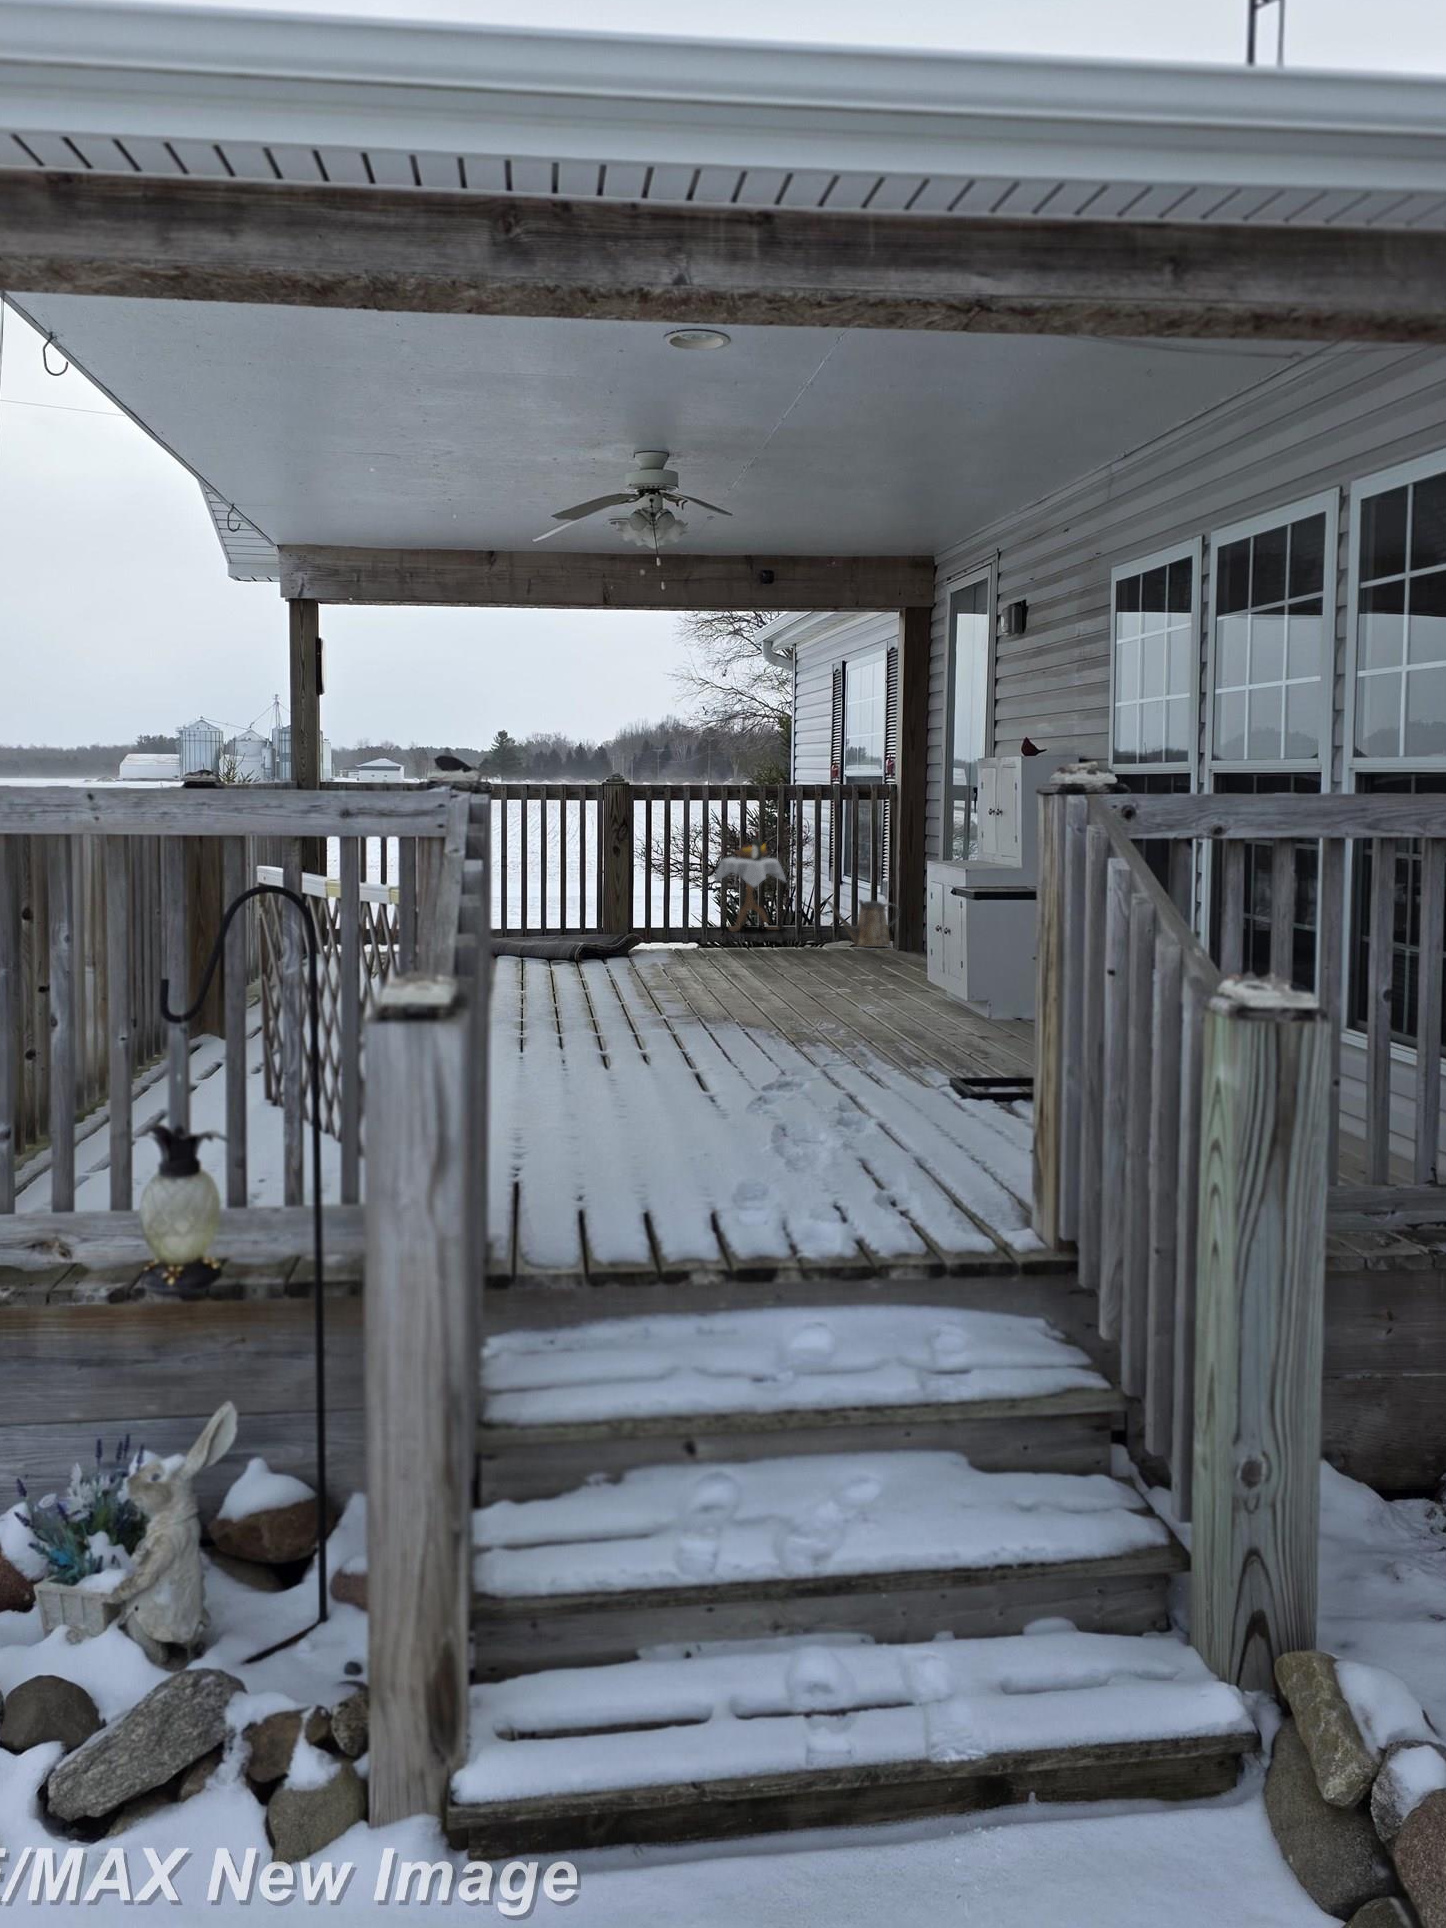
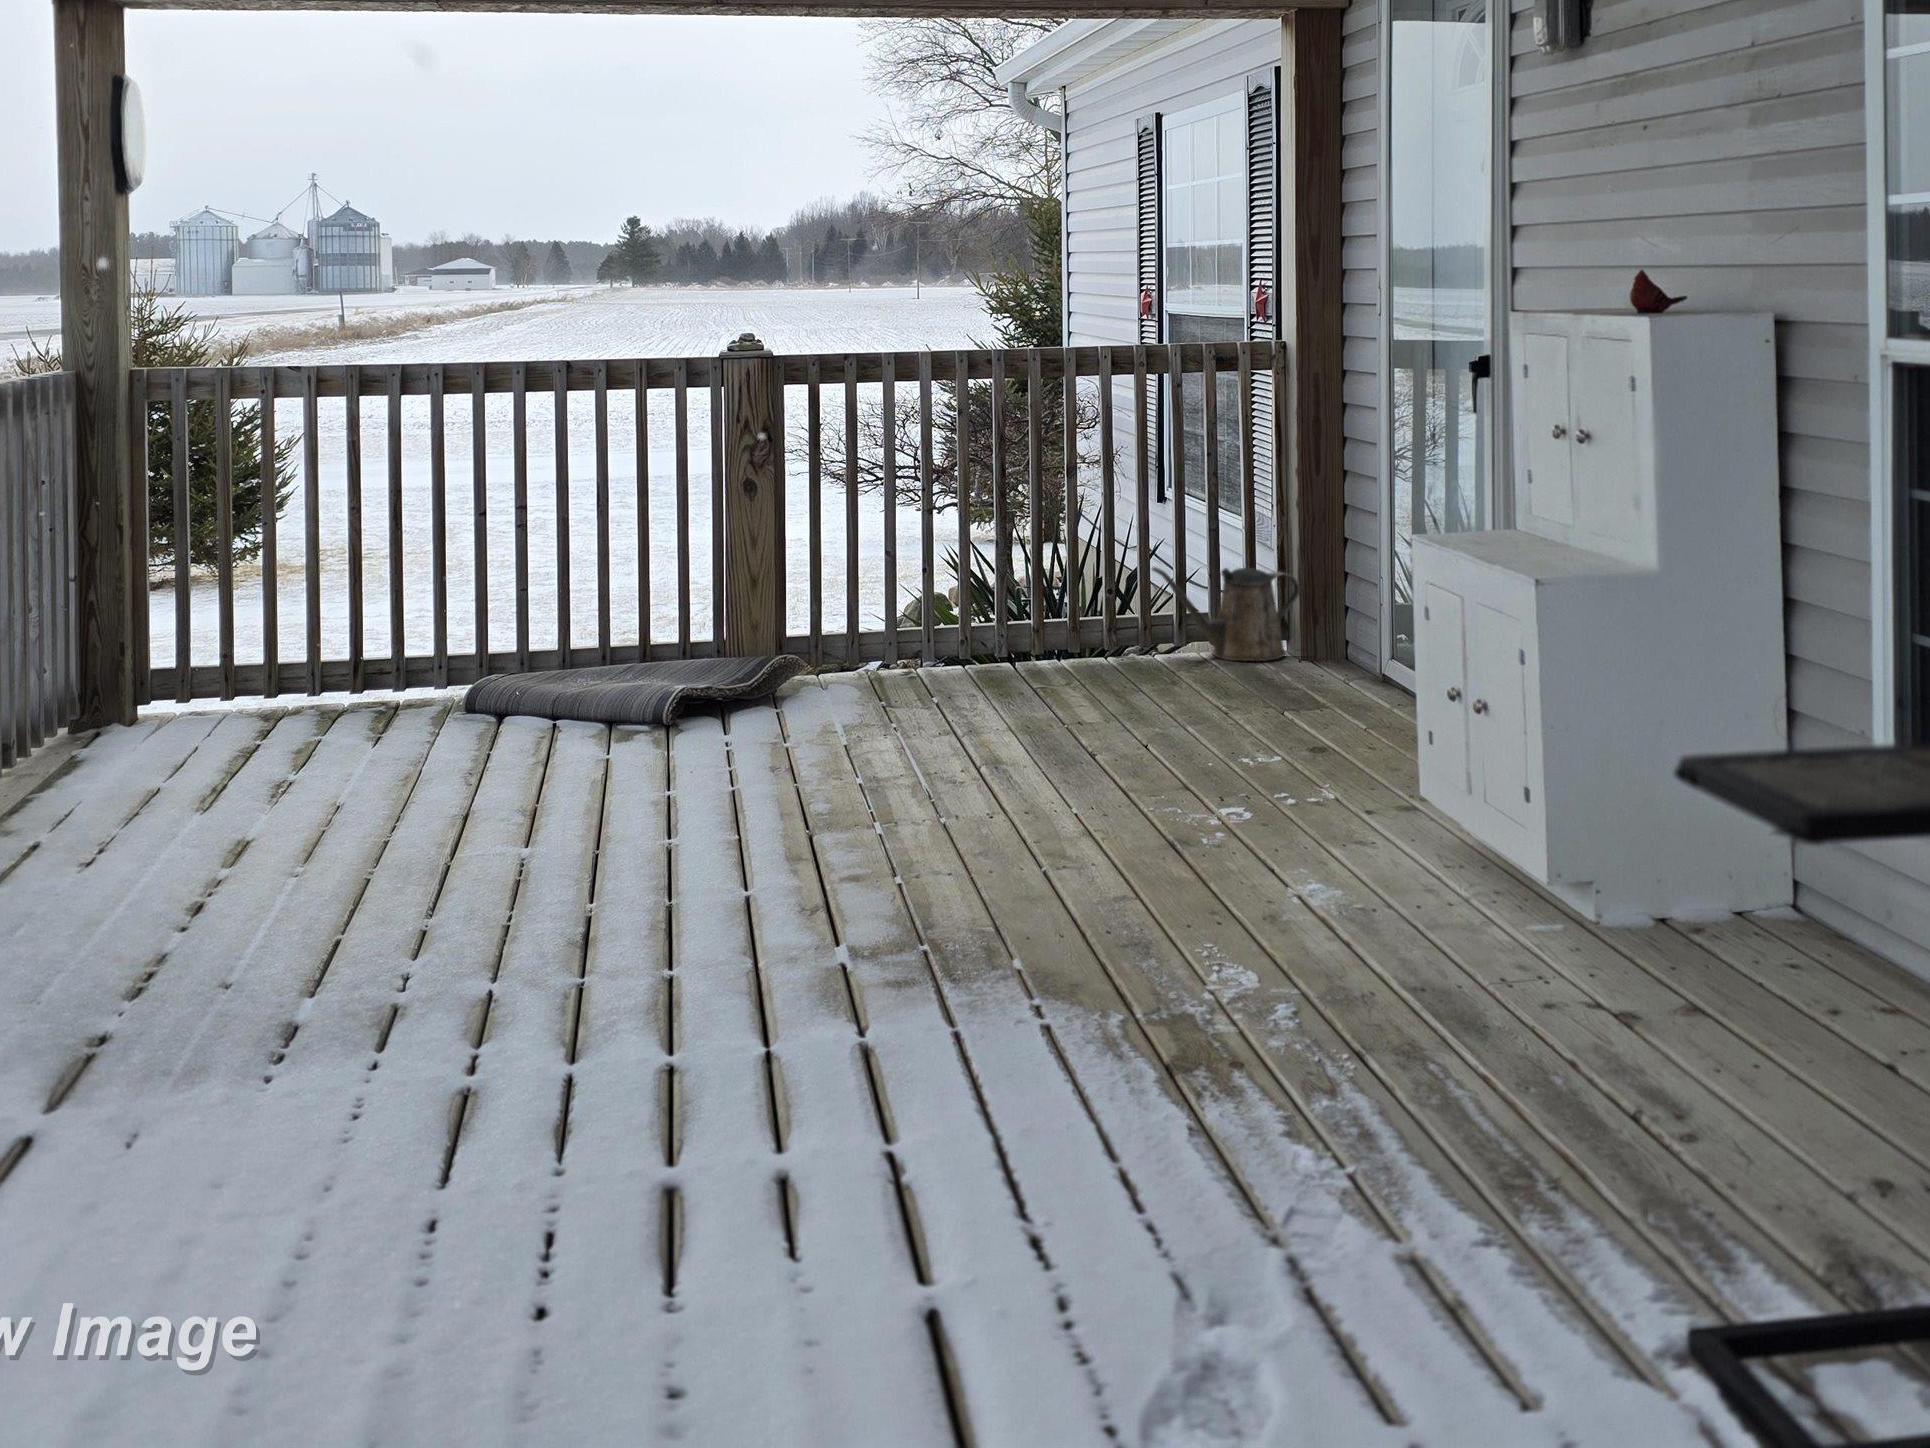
side table: present [715,832,786,932] -> none [940,430,1077,623]

